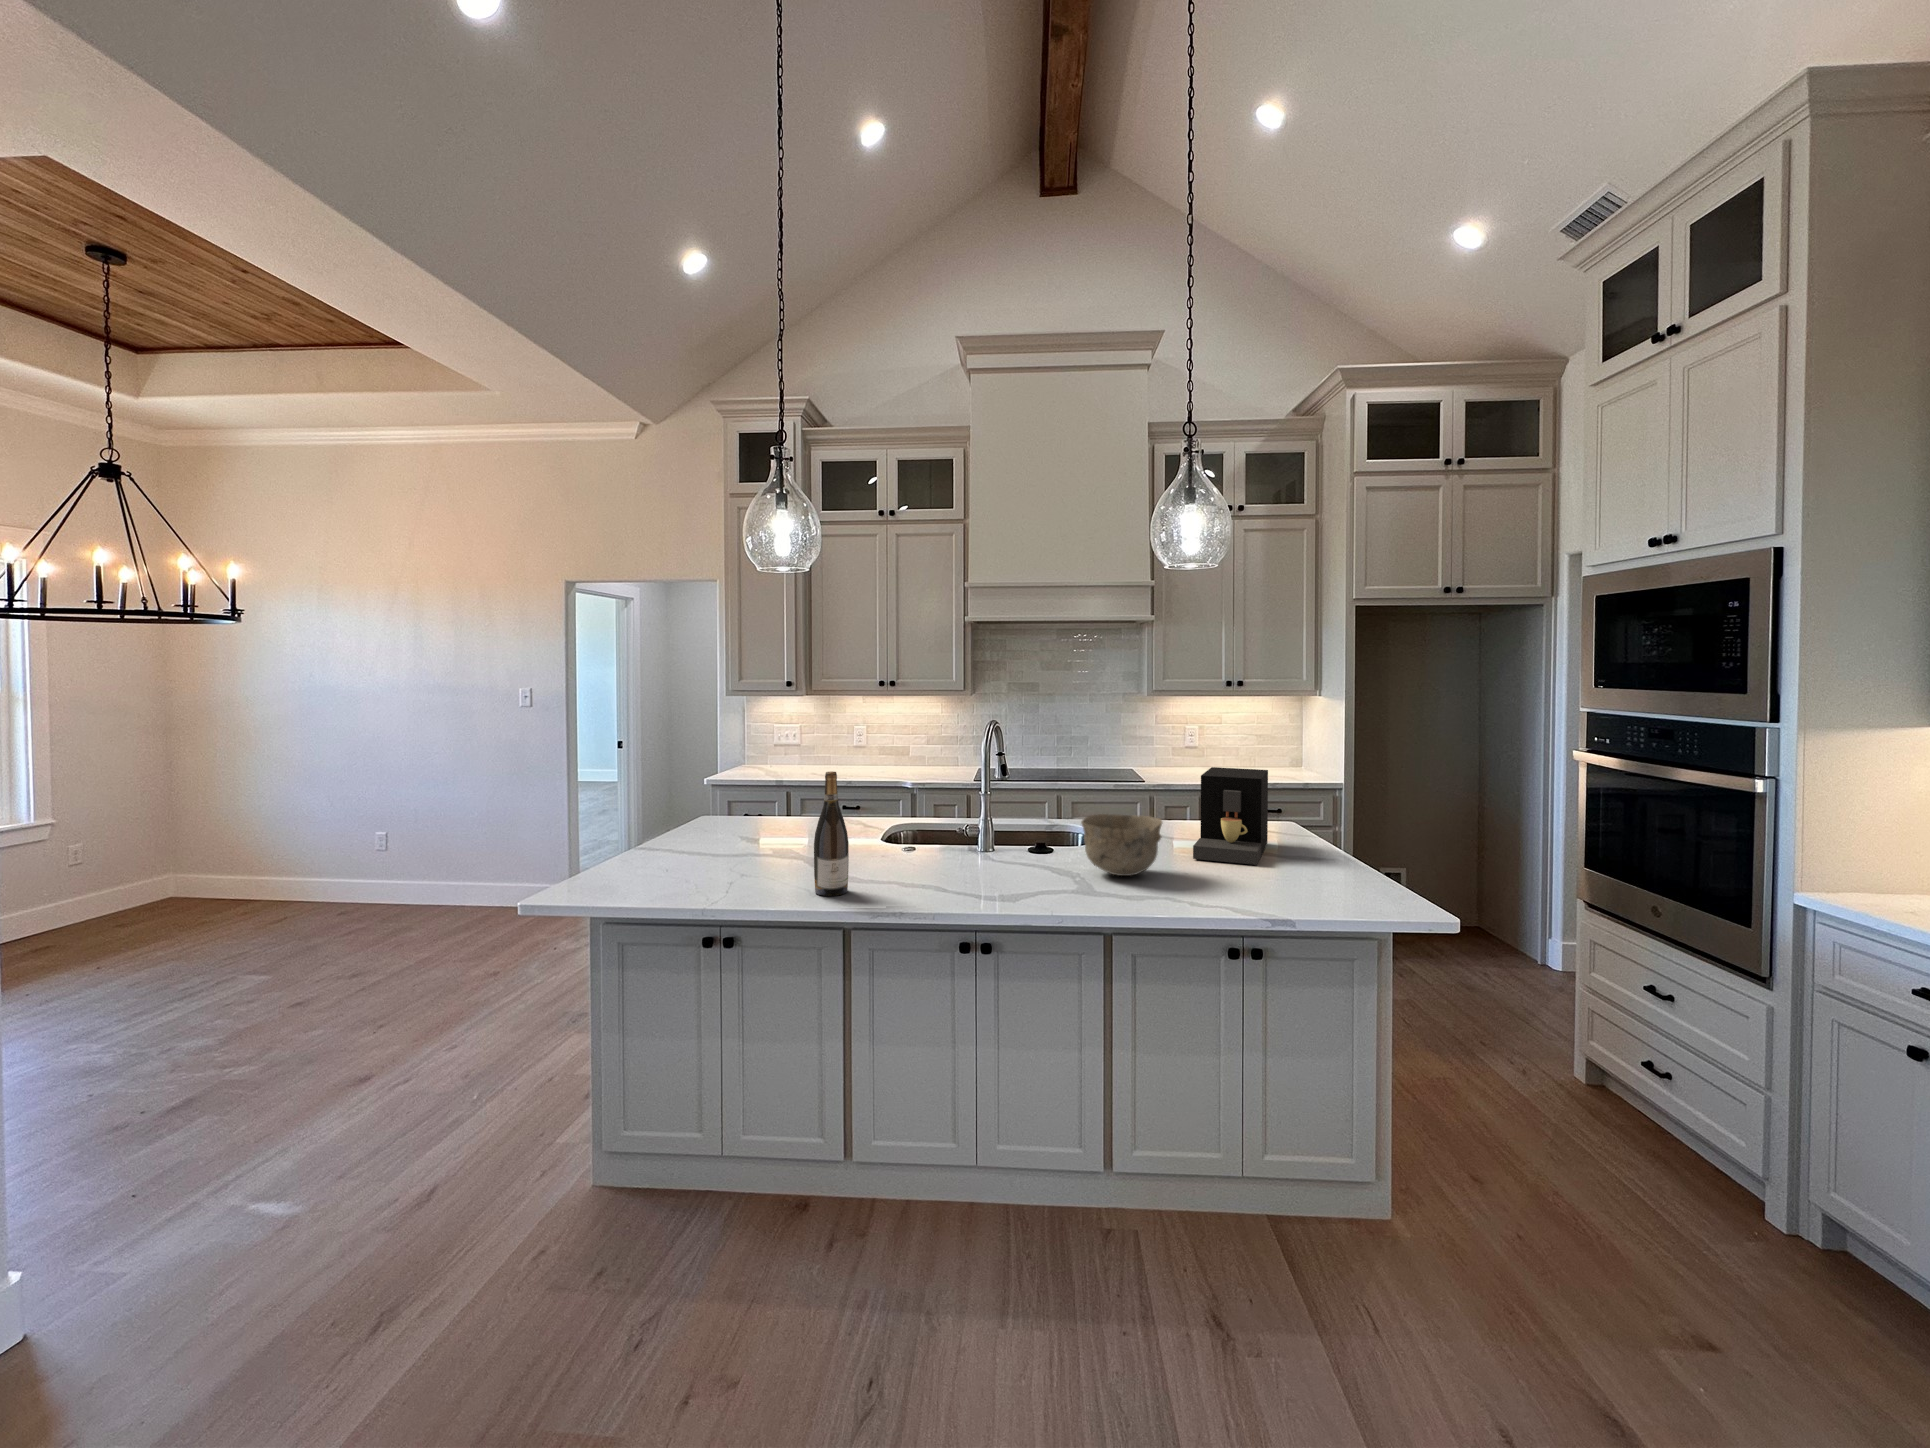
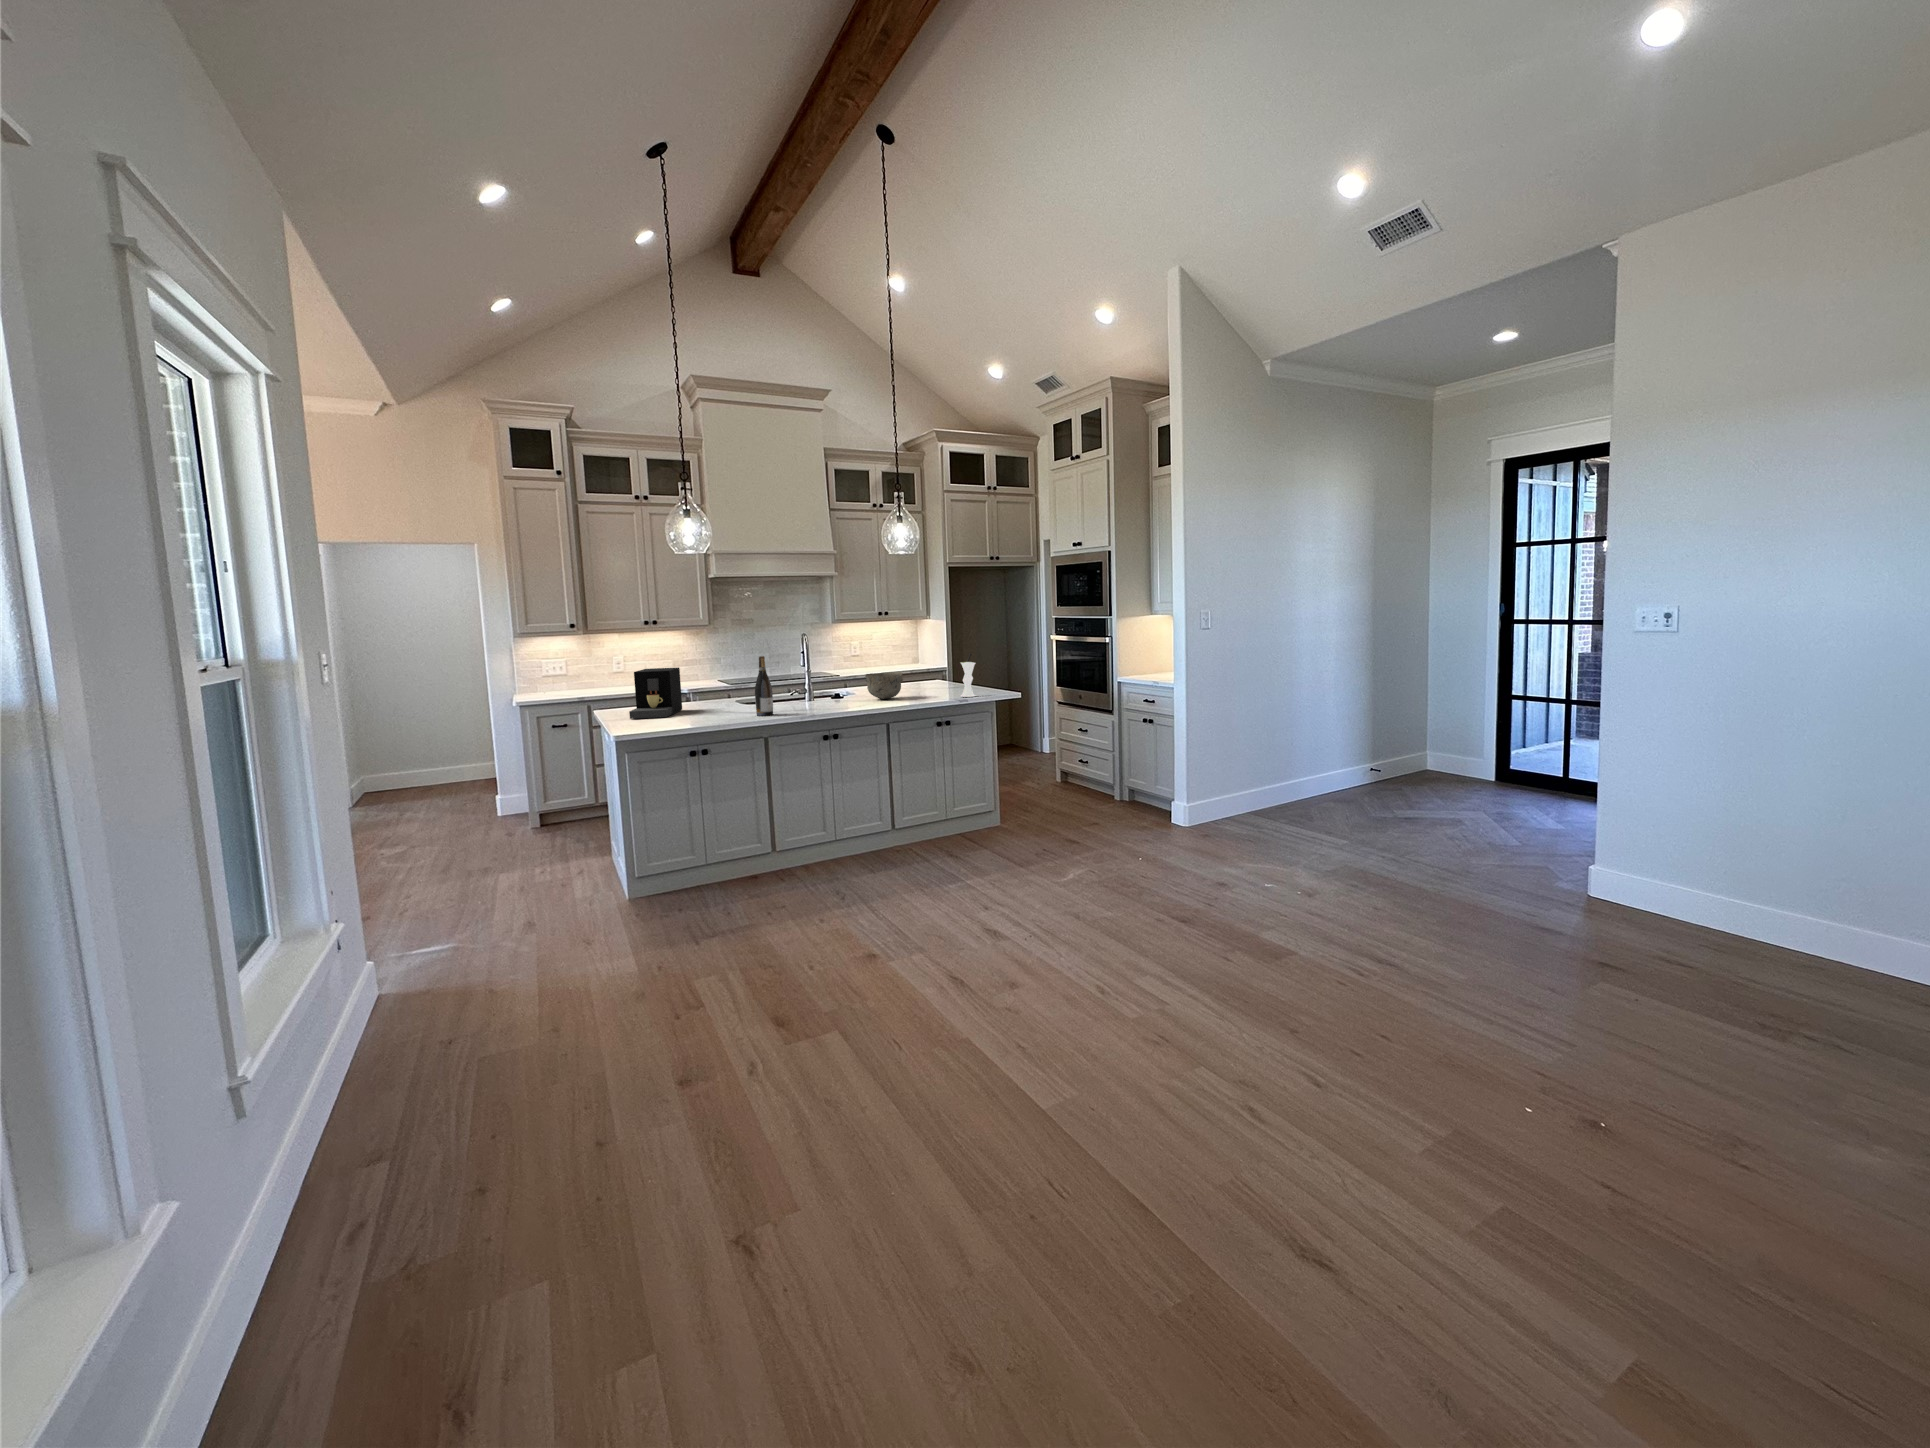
coffee maker: present [1193,767,1268,865] -> present [629,667,682,719]
vase: none [1289,797,1334,909] -> present [960,653,977,697]

